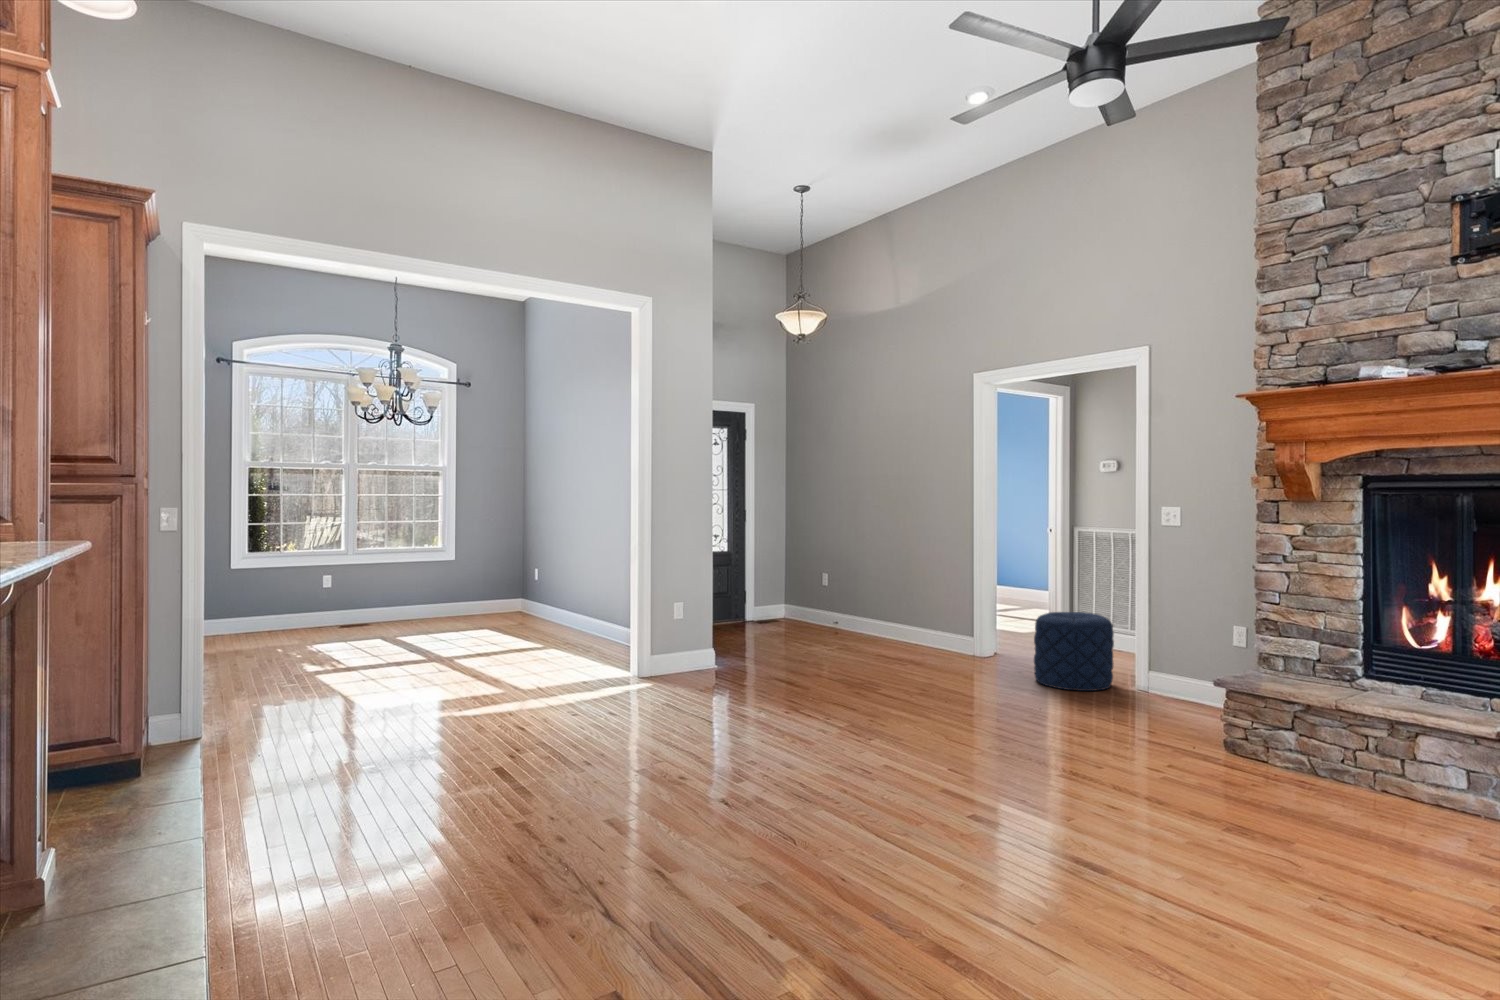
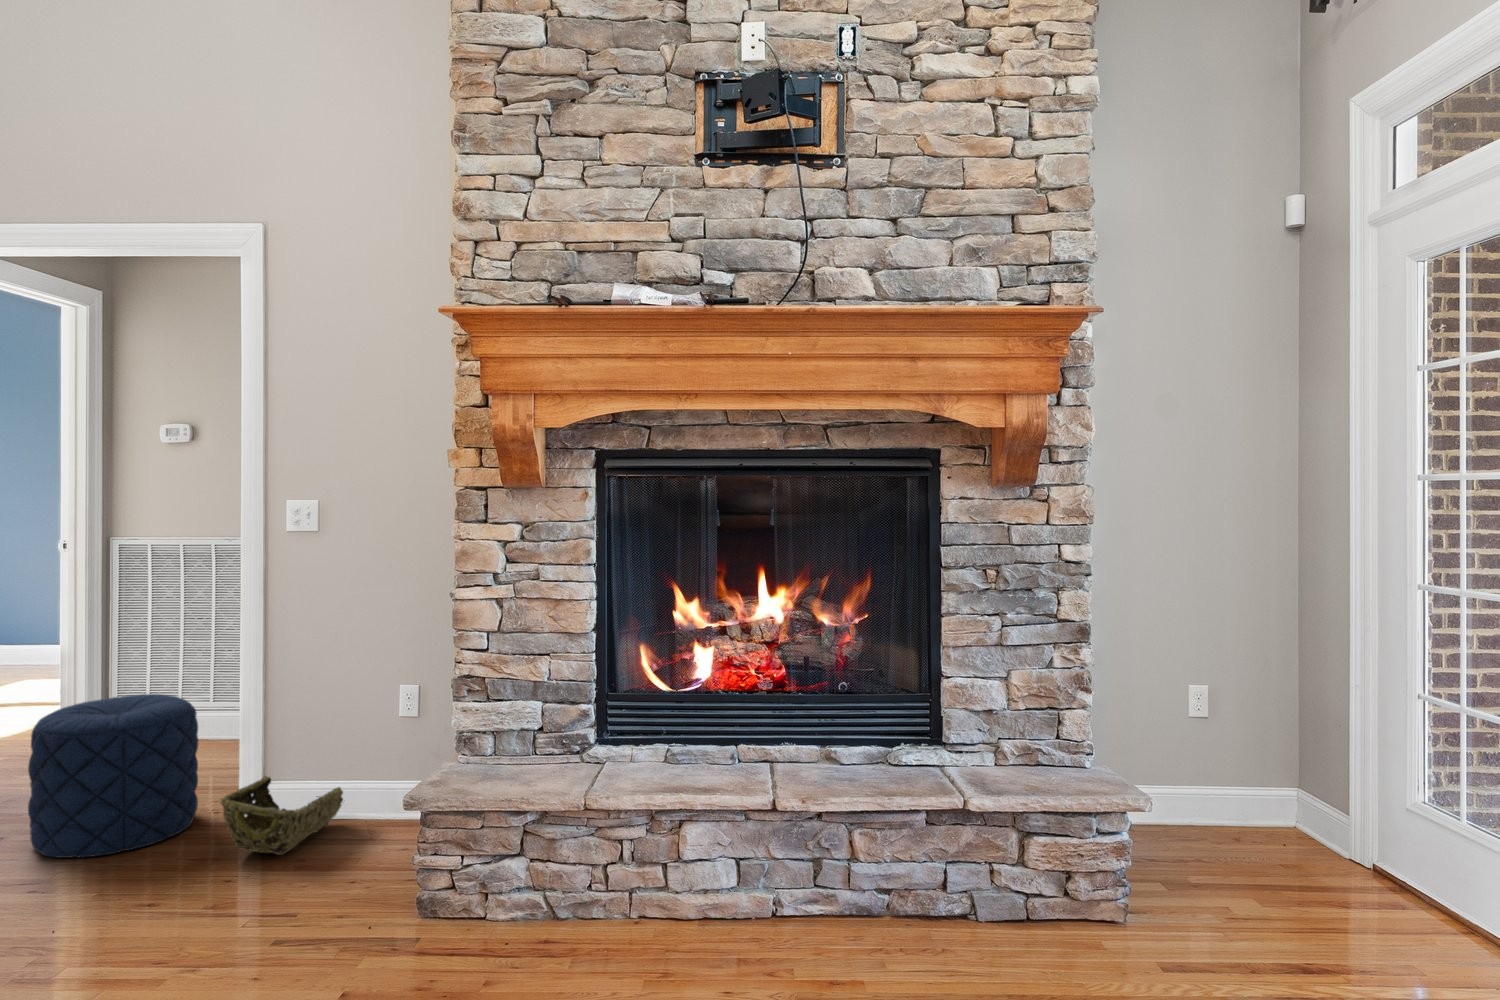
woven basket: none [1123,667,1200,710] -> present [220,776,343,855]

